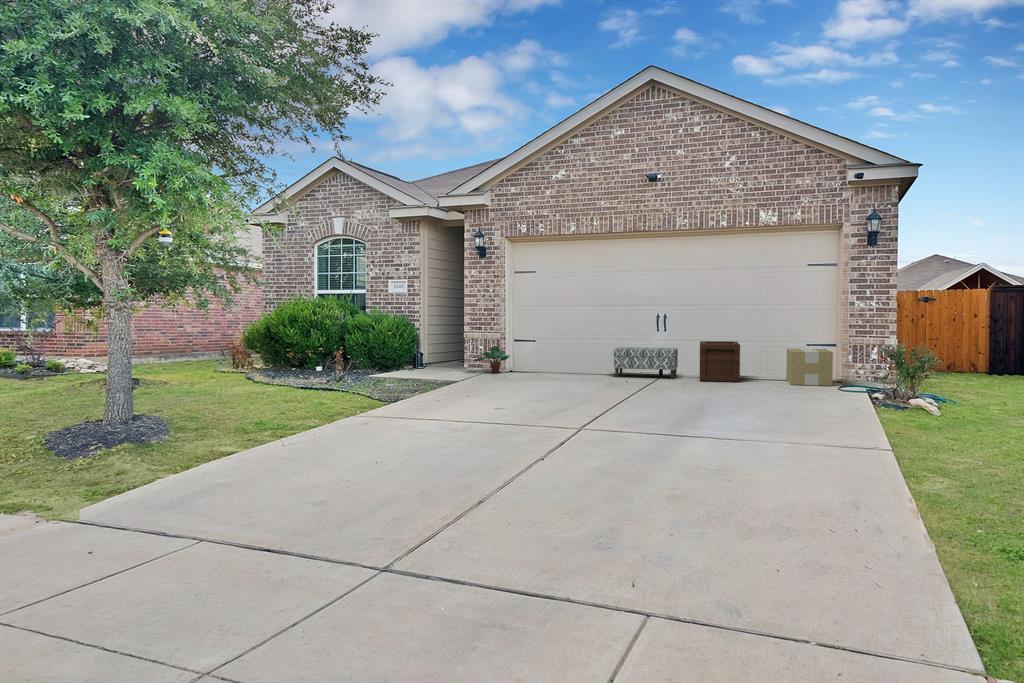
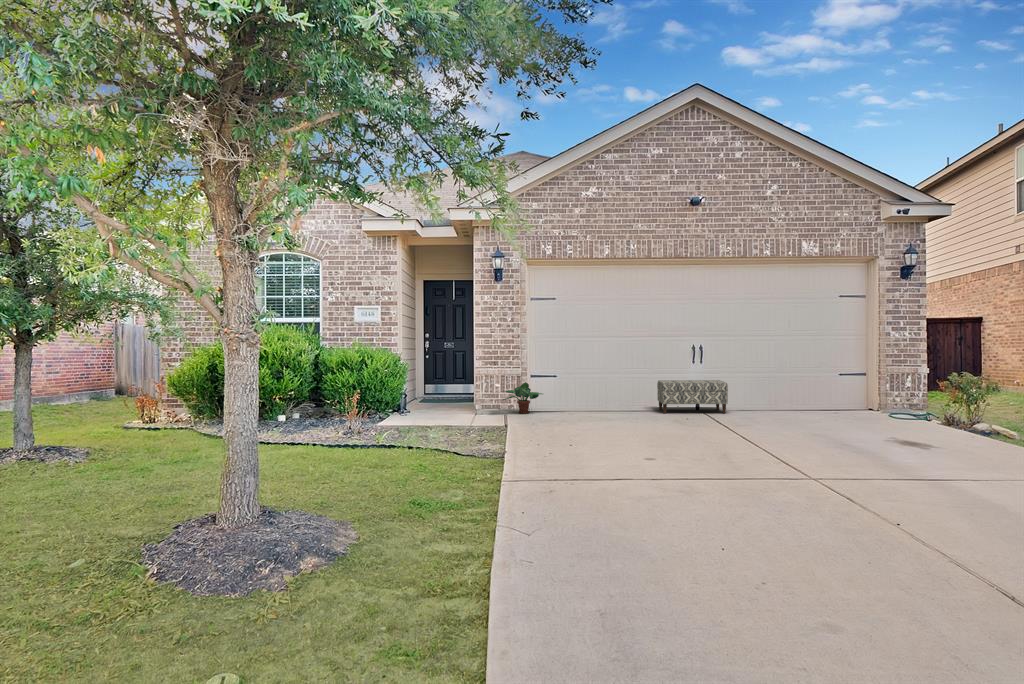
wooden crate: present [700,341,740,382] -> none [742,372,796,415]
cardboard box: present [786,349,833,386] -> none [826,378,885,416]

